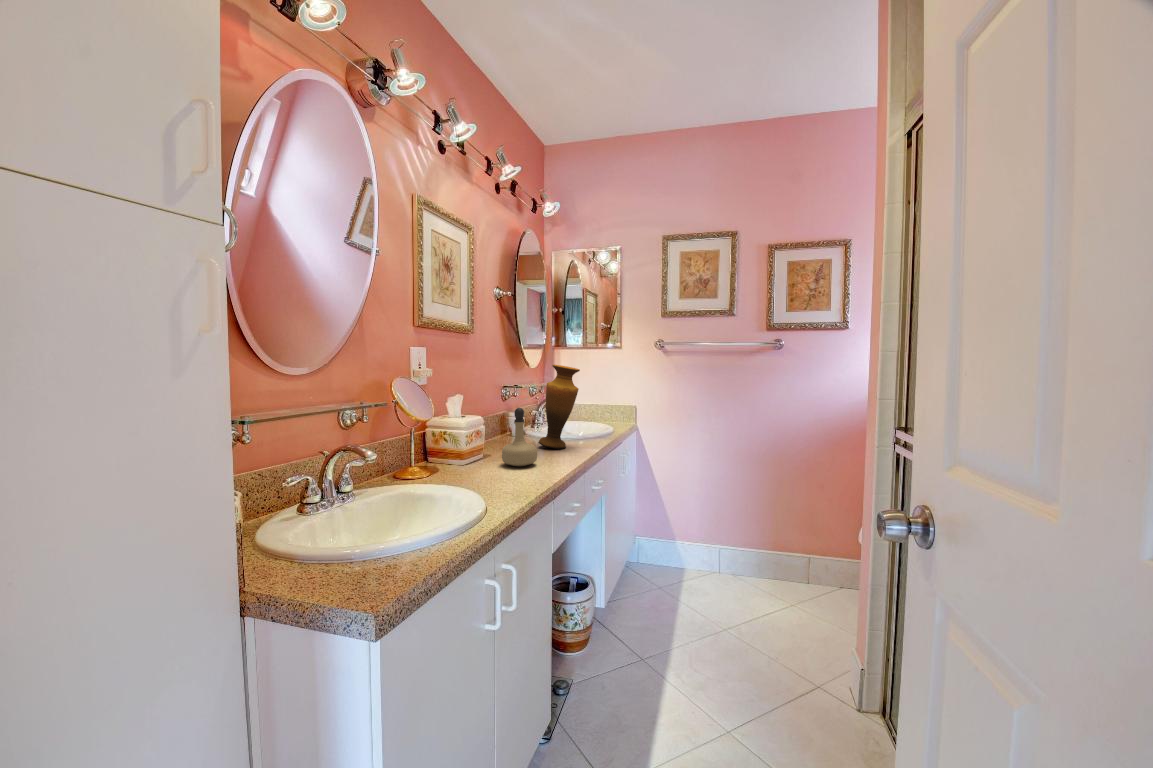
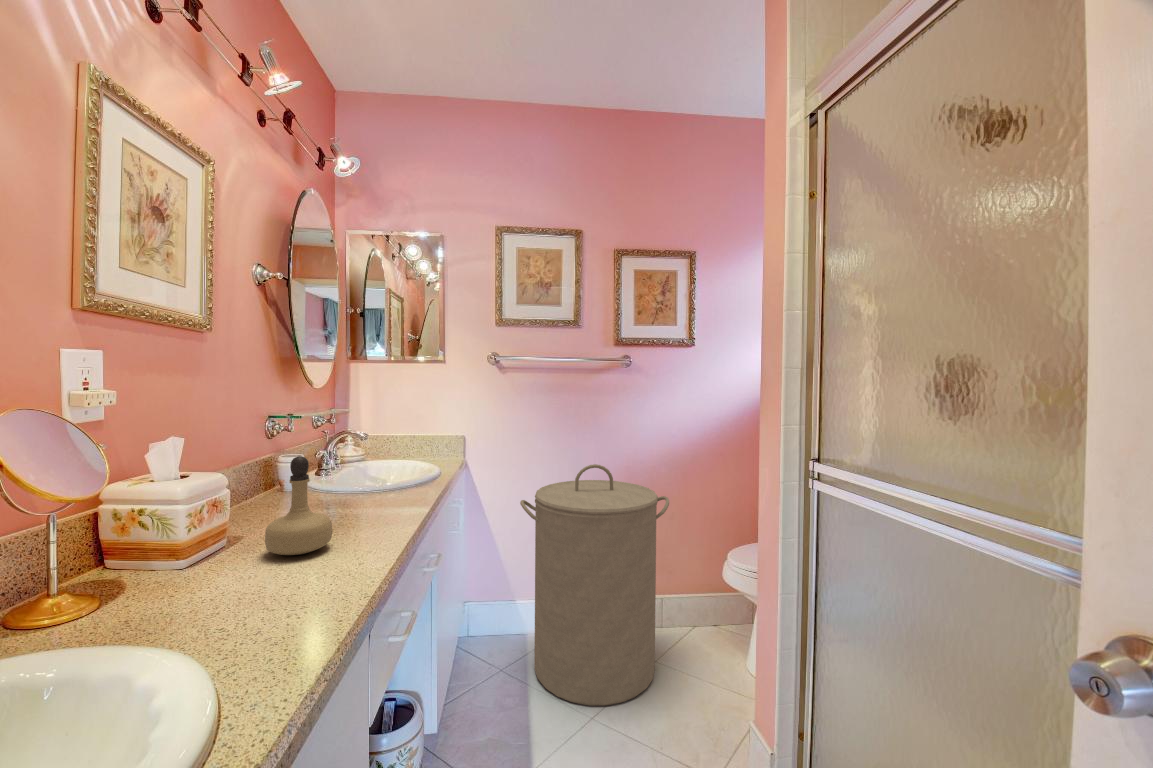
vase: present [538,365,580,449] -> none [330,384,398,511]
laundry hamper: none [676,433,811,630] -> present [520,464,669,706]

